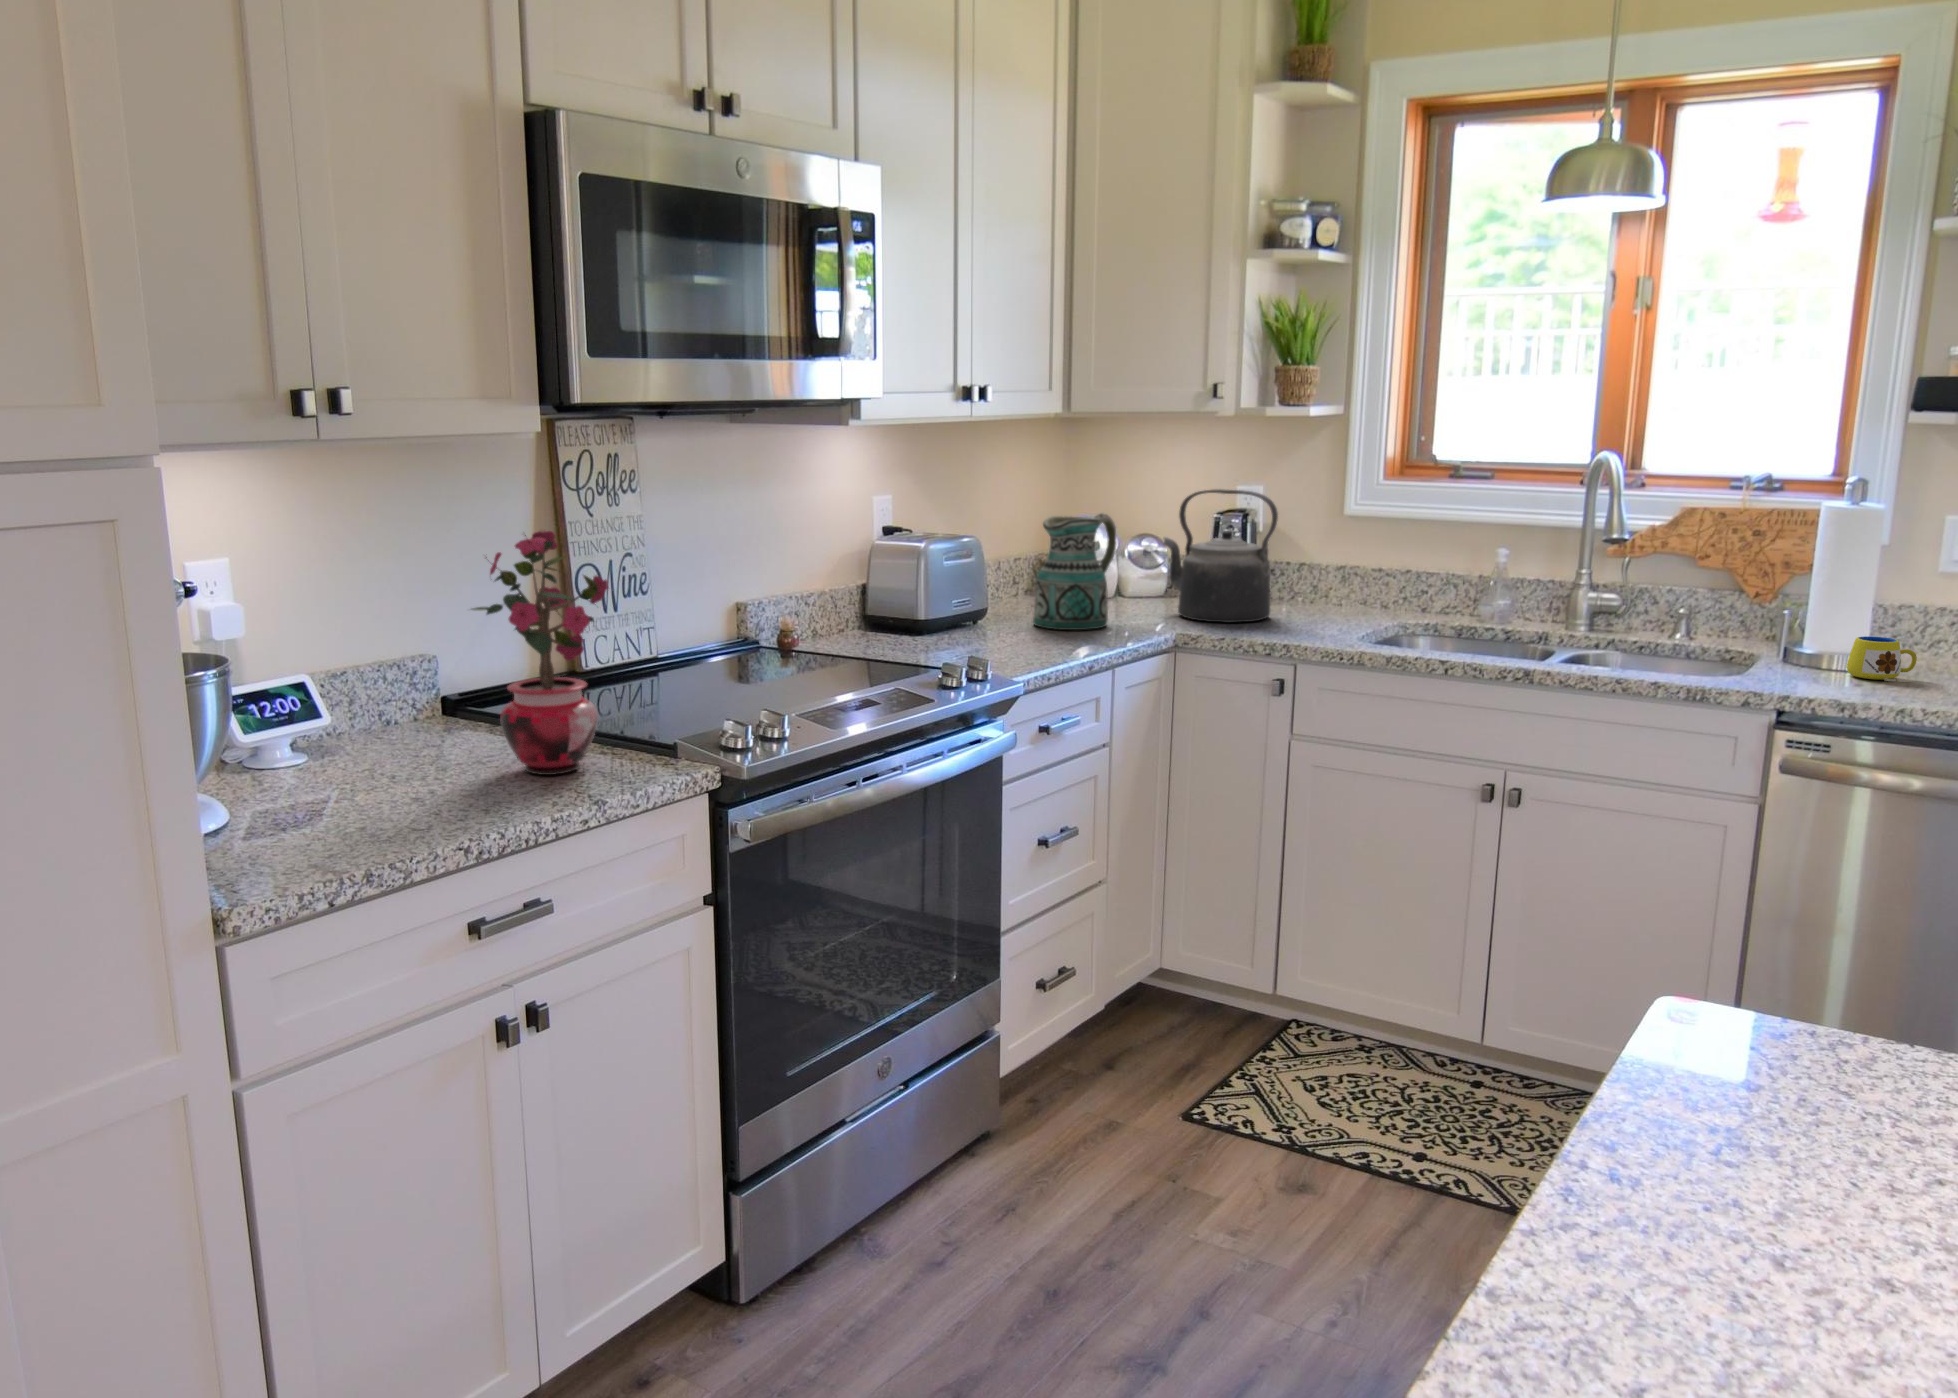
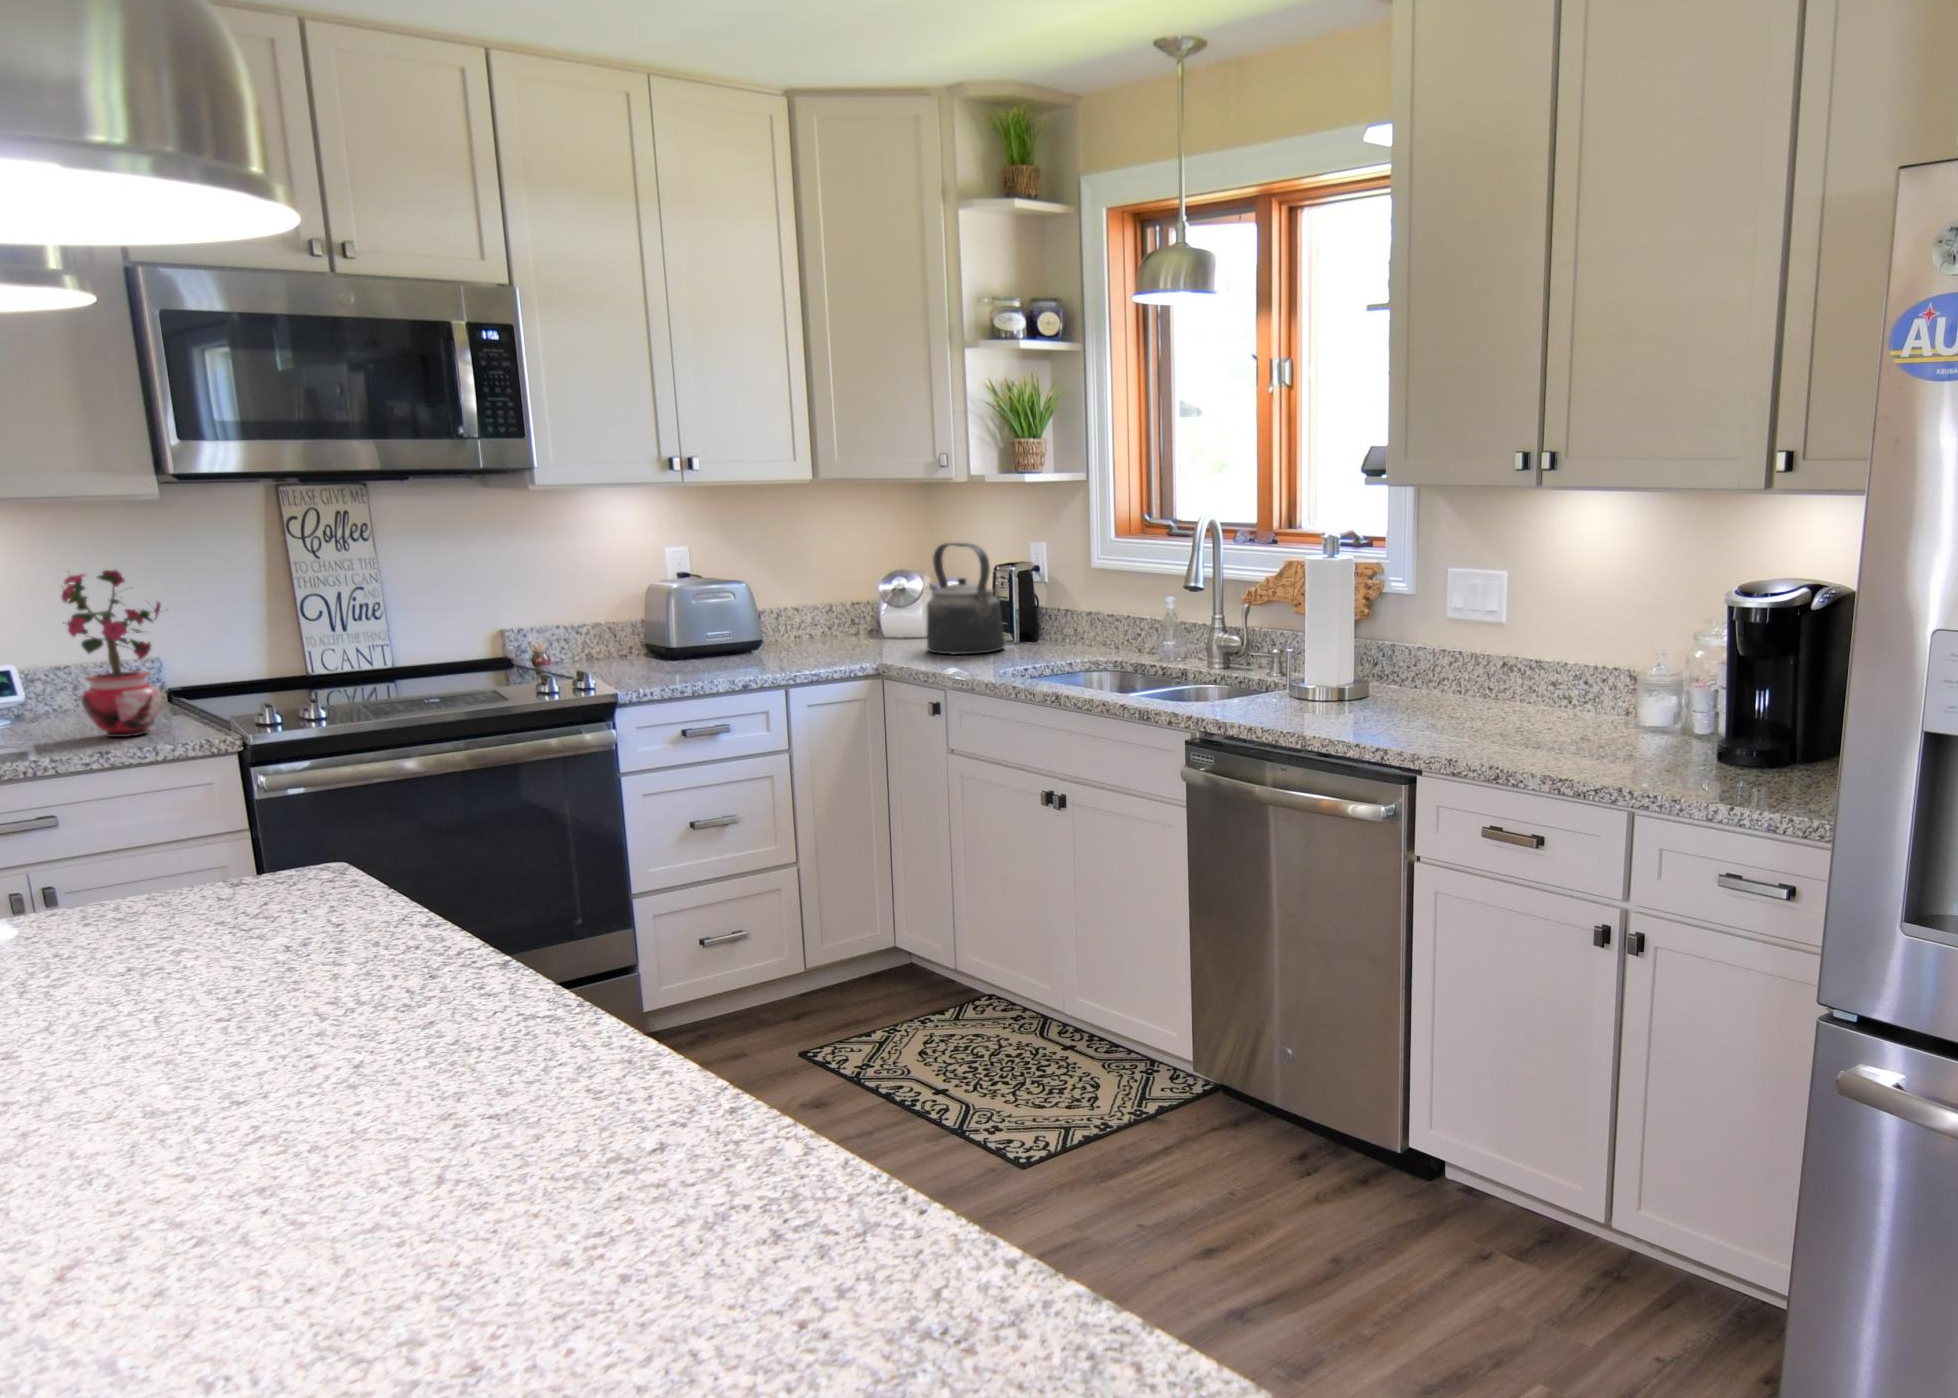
ceramic pitcher: present [1033,513,1116,630] -> none [780,562,865,658]
mug: present [1847,636,1917,682] -> none [1293,668,1342,706]

